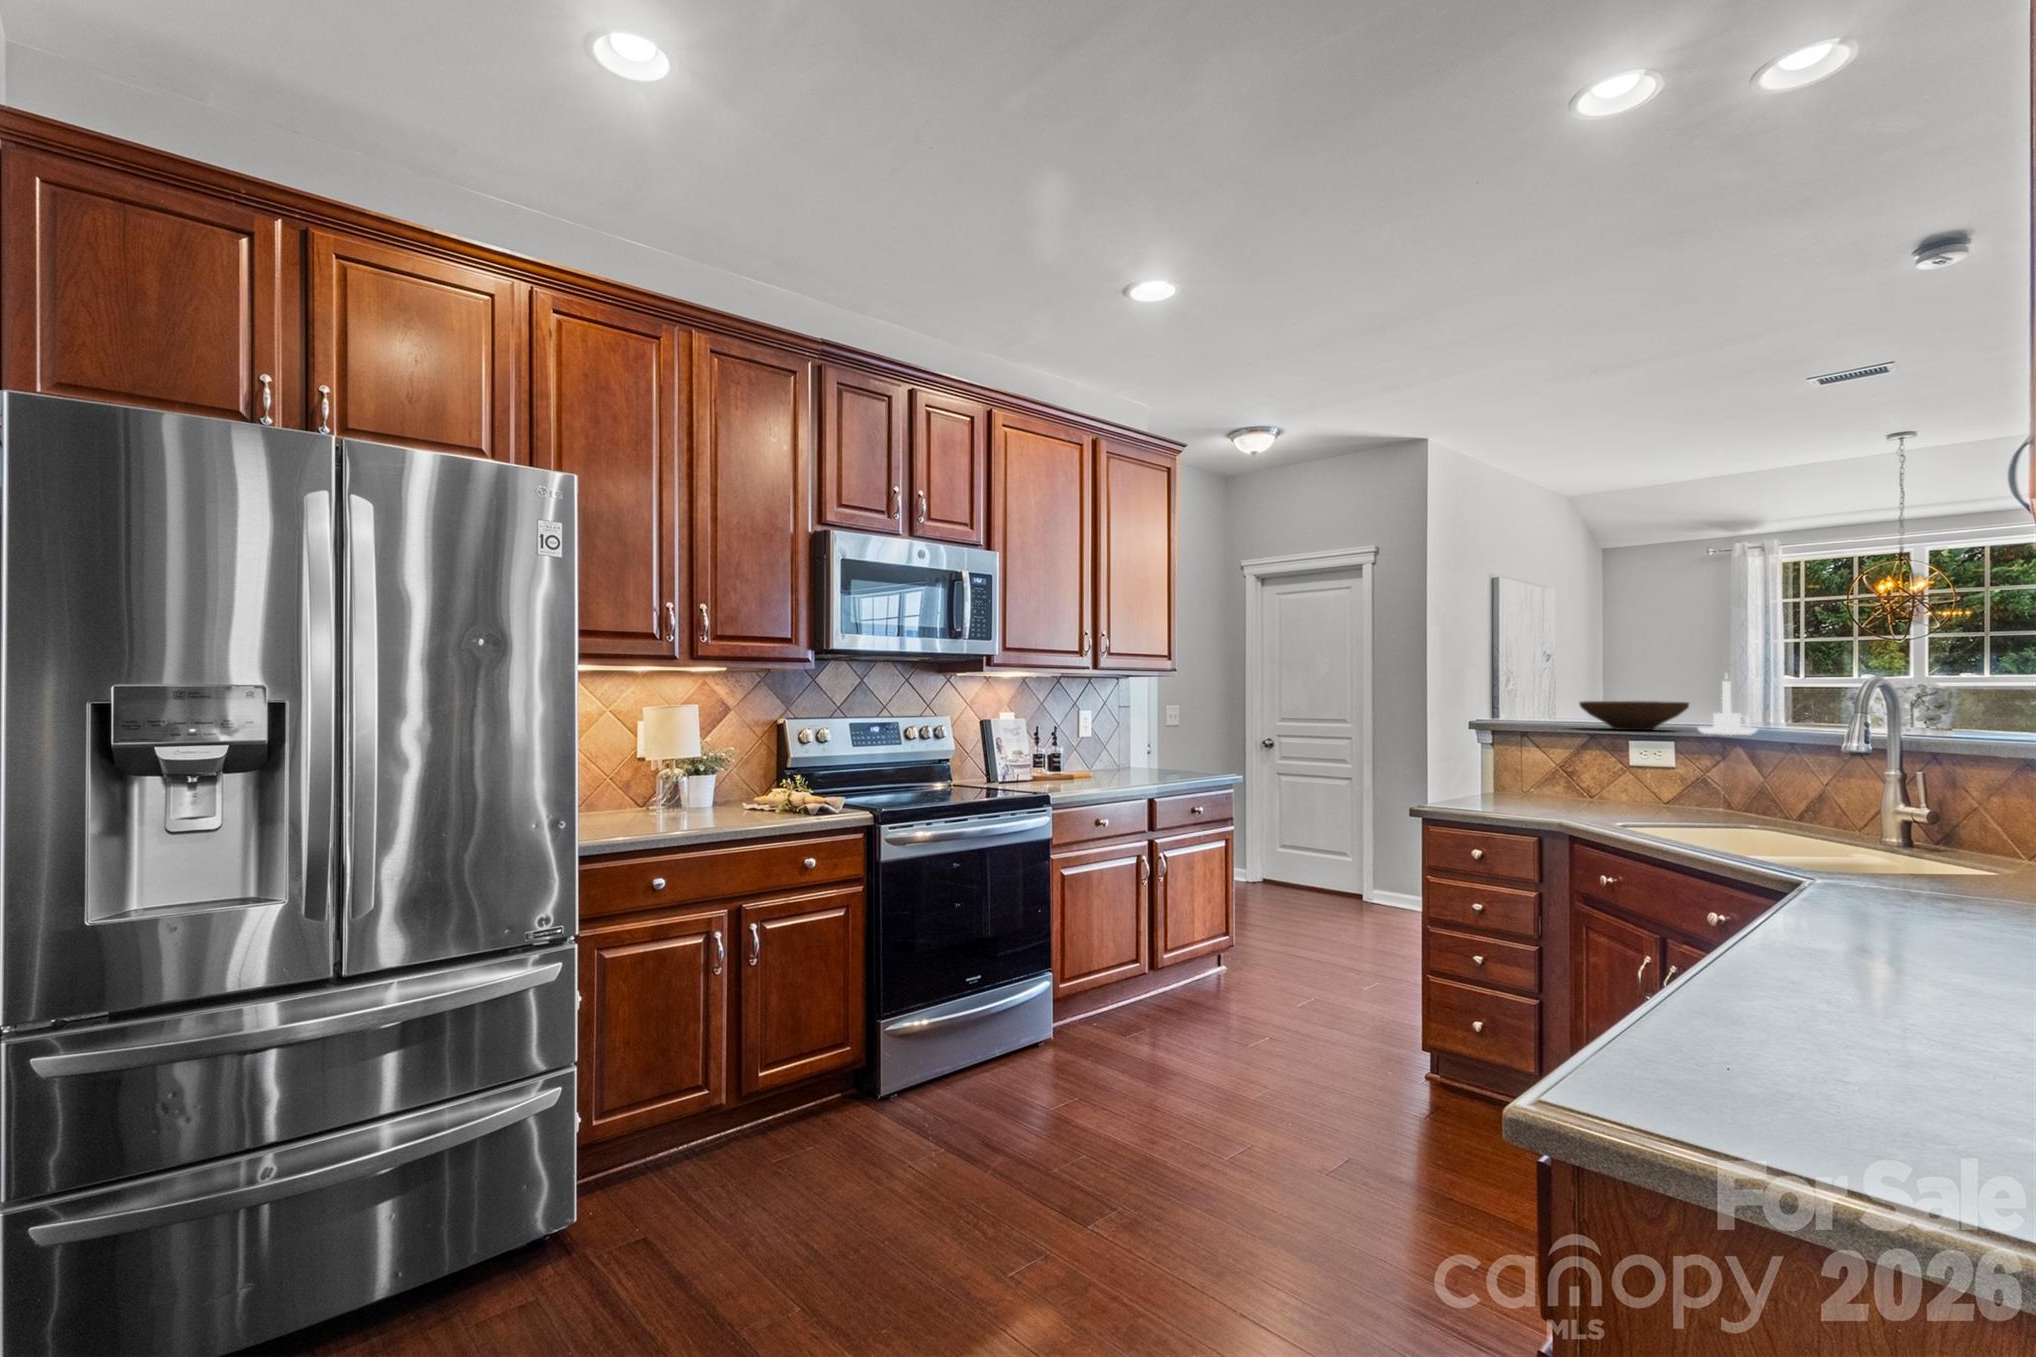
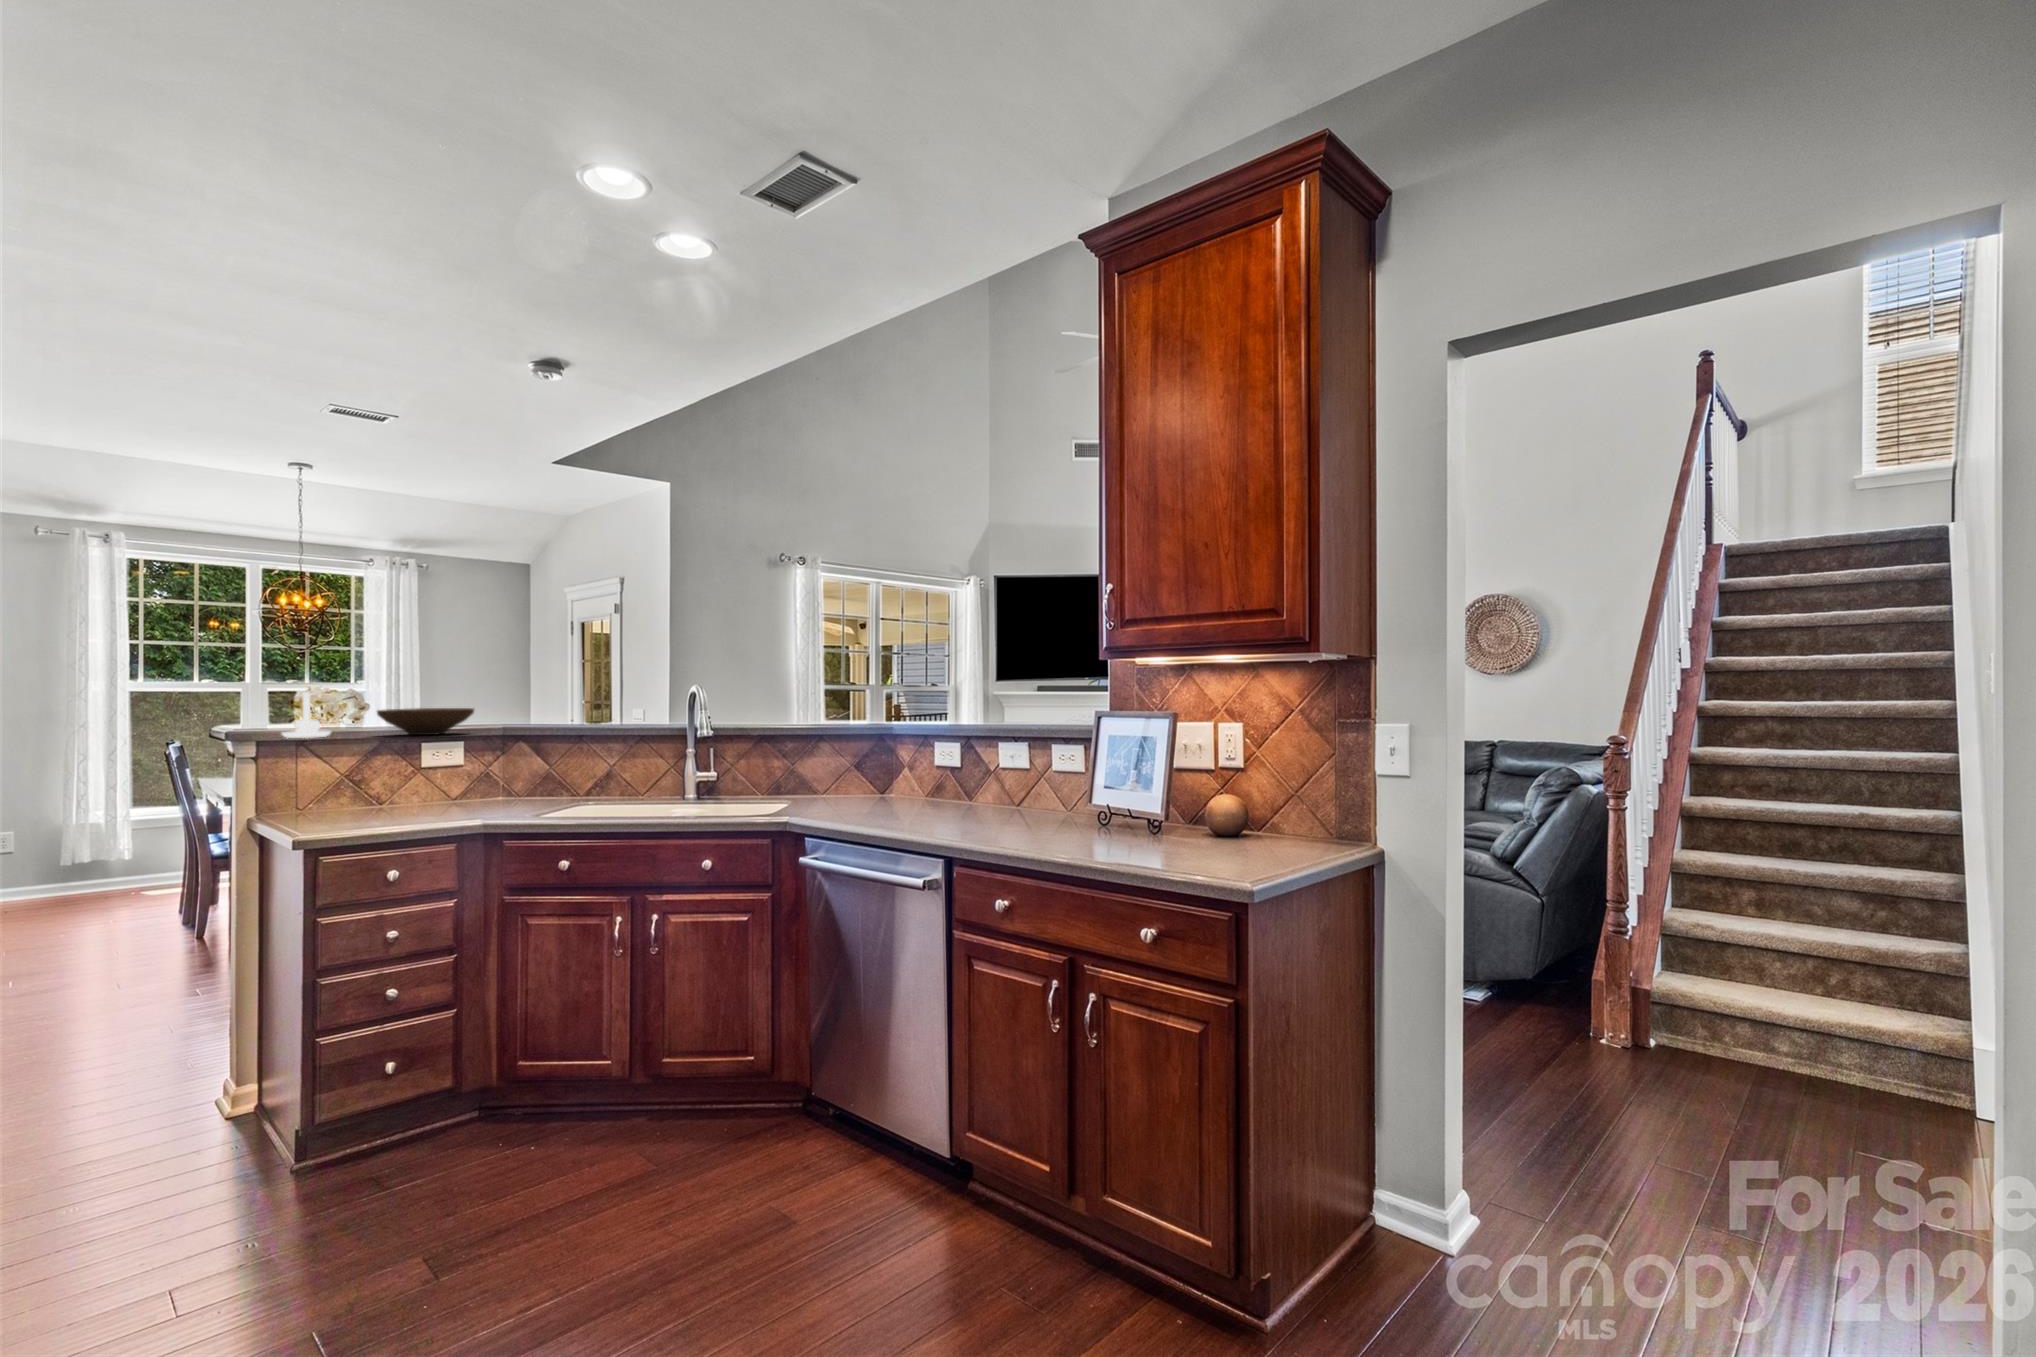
candle holder: present [1698,674,1757,735] -> present [282,687,330,738]

